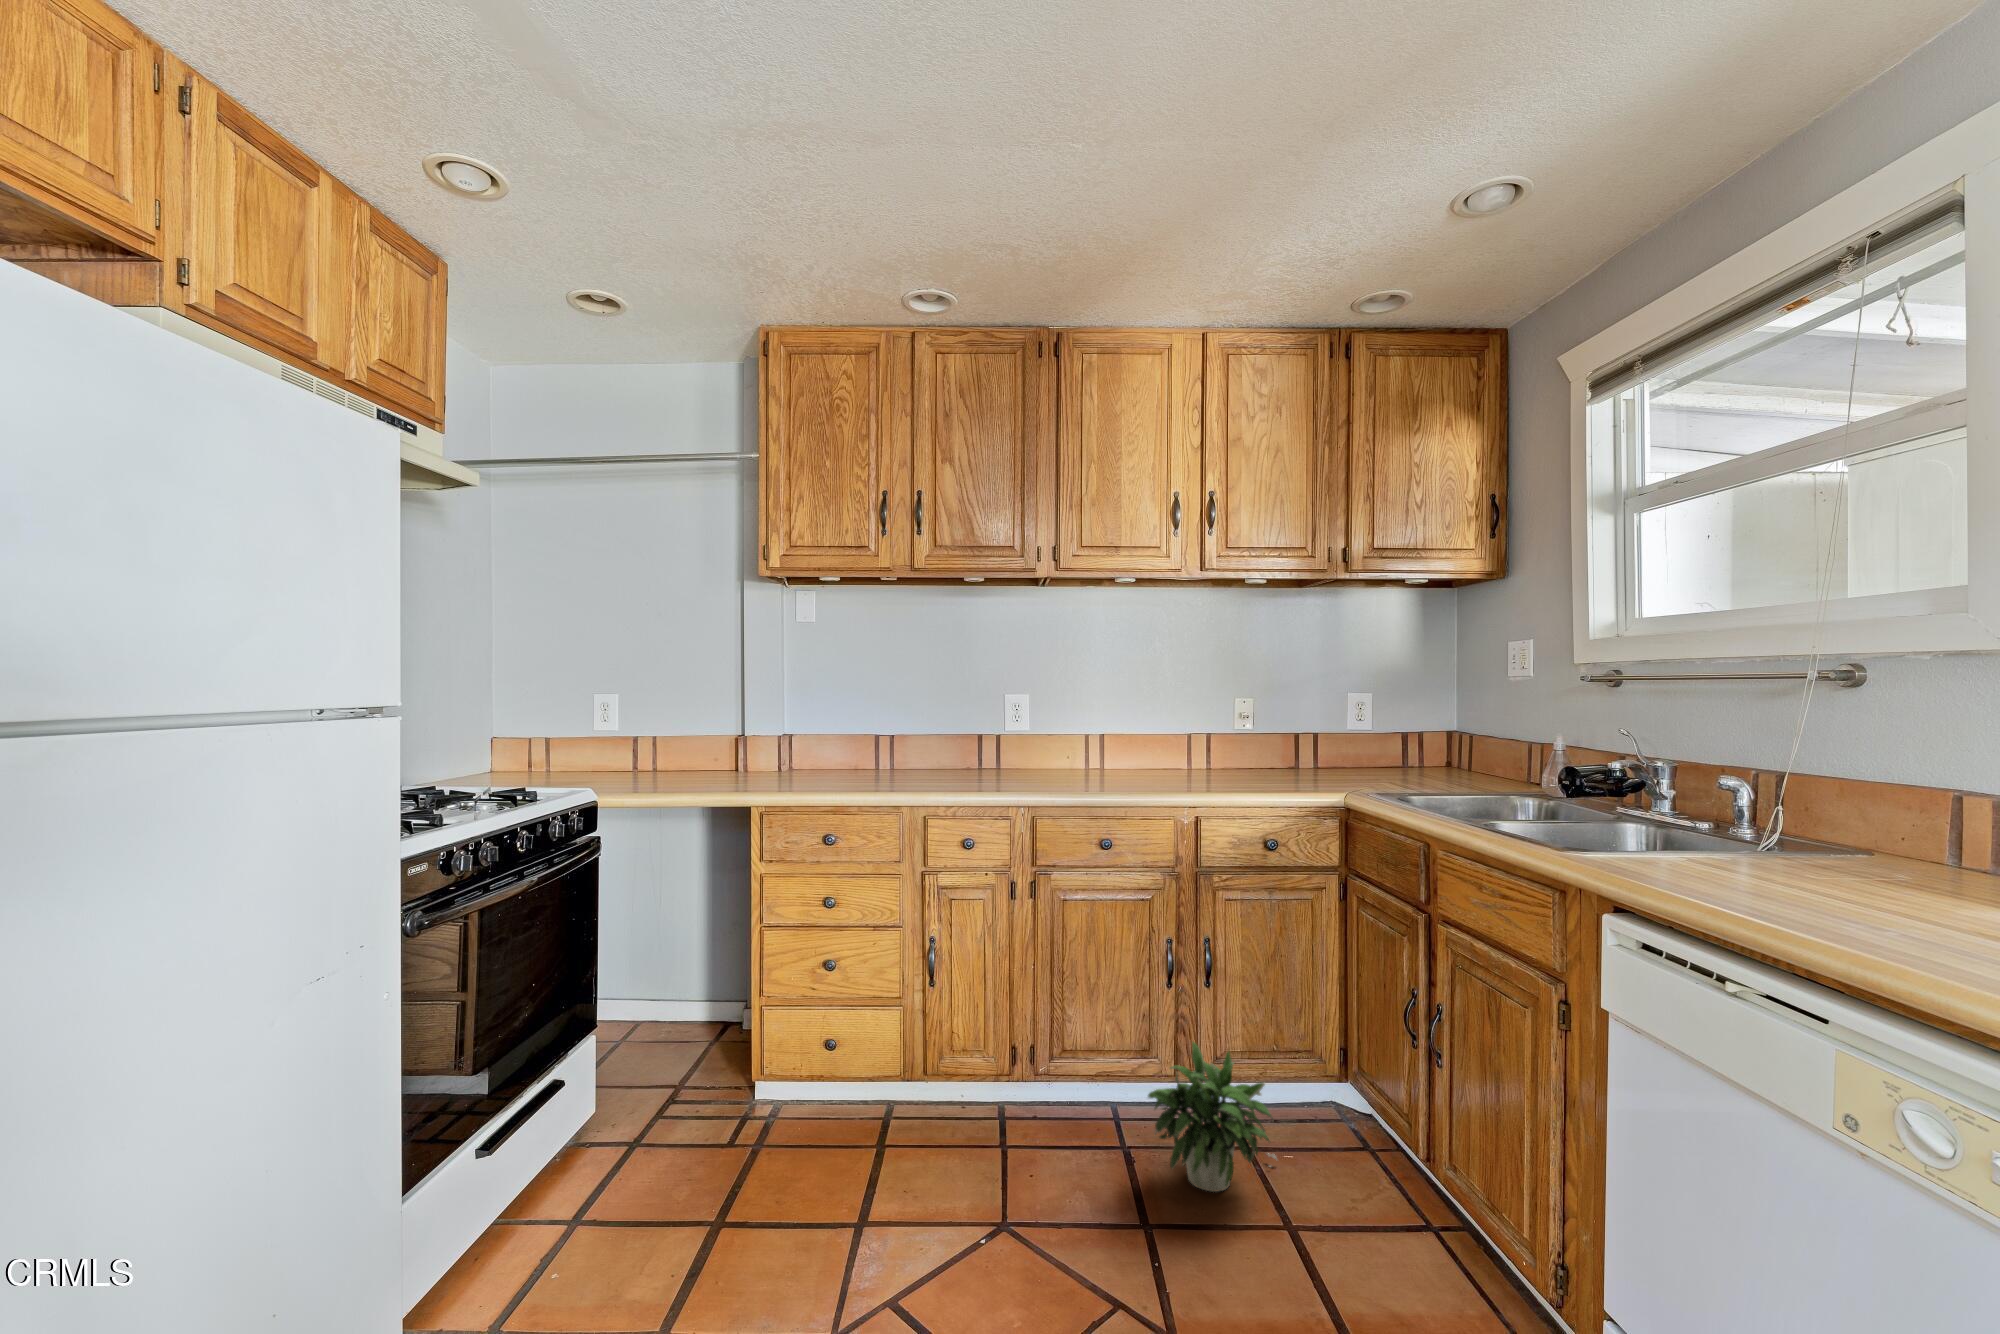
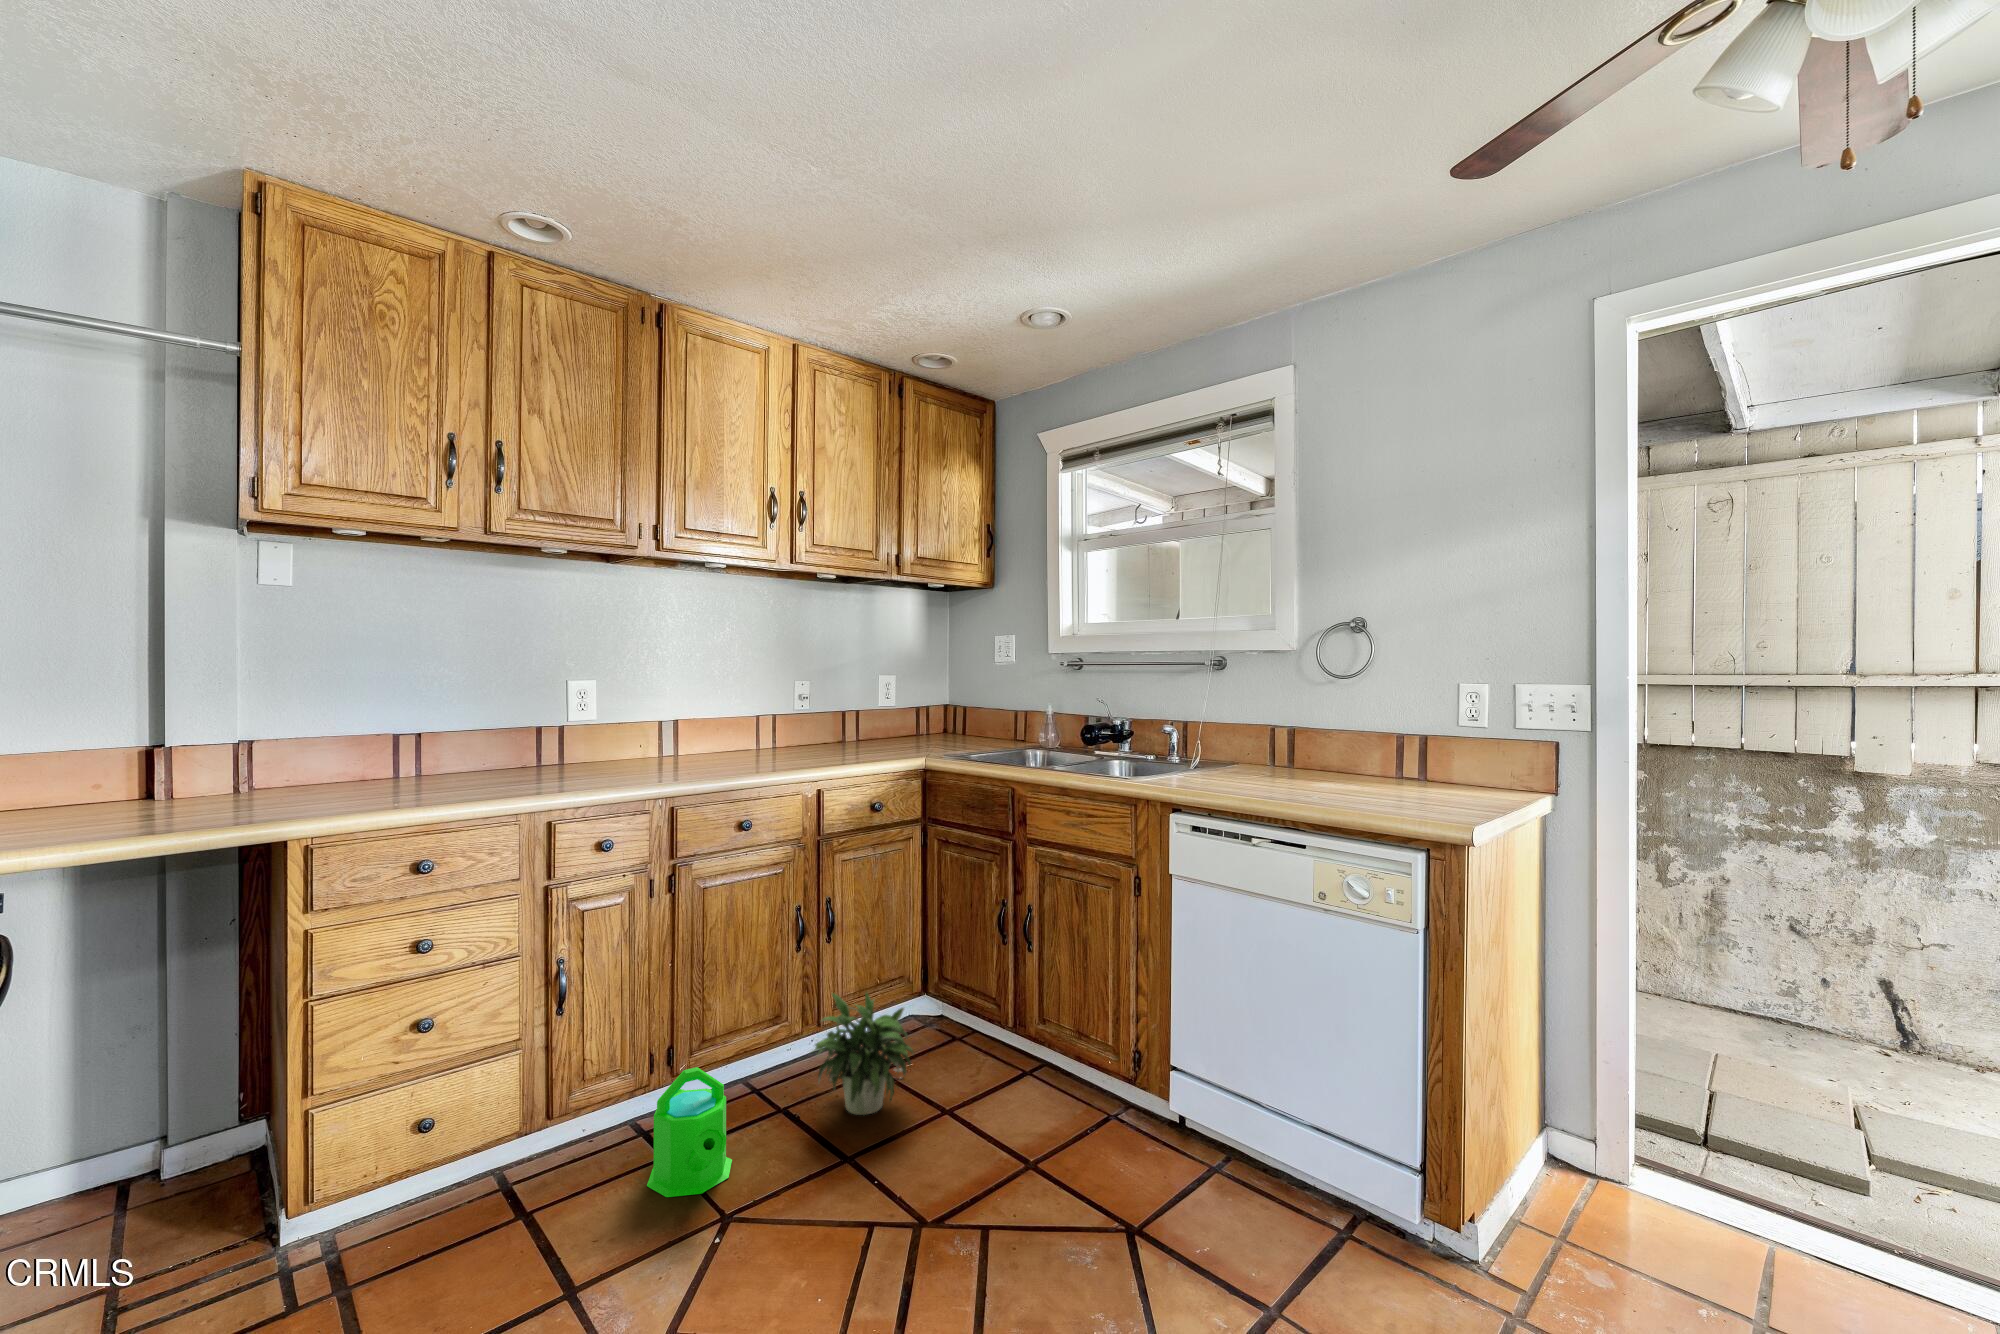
watering can: none [968,1071,1048,1196] -> present [647,1067,732,1197]

